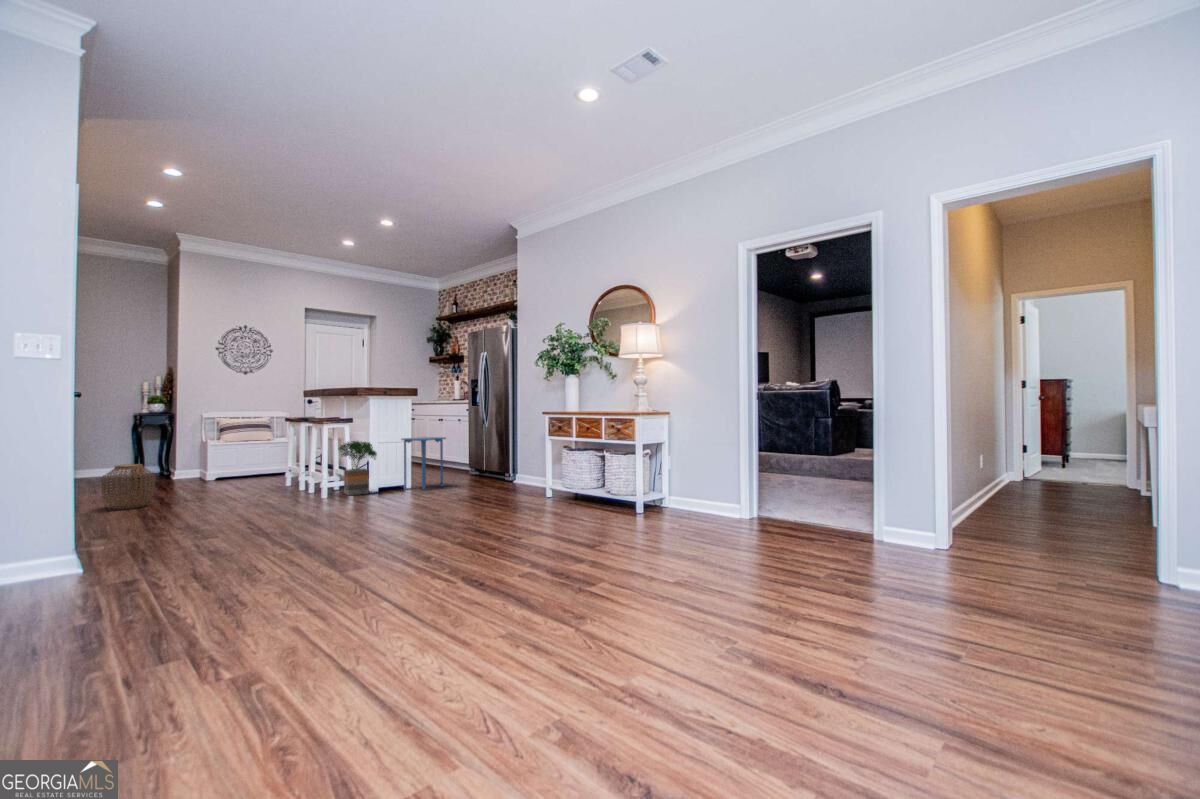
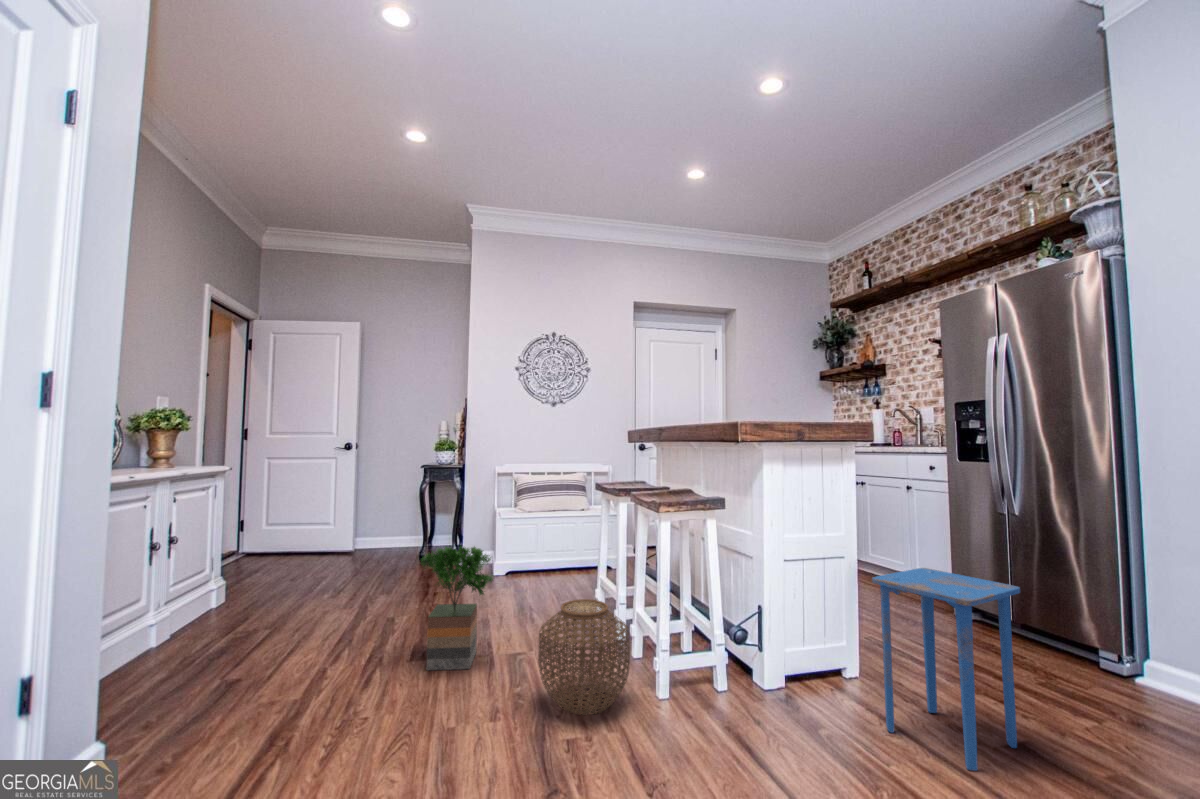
potted tree: present [338,441,377,495] -> present [422,546,493,670]
woven basket: present [101,464,155,509] -> present [539,599,630,715]

